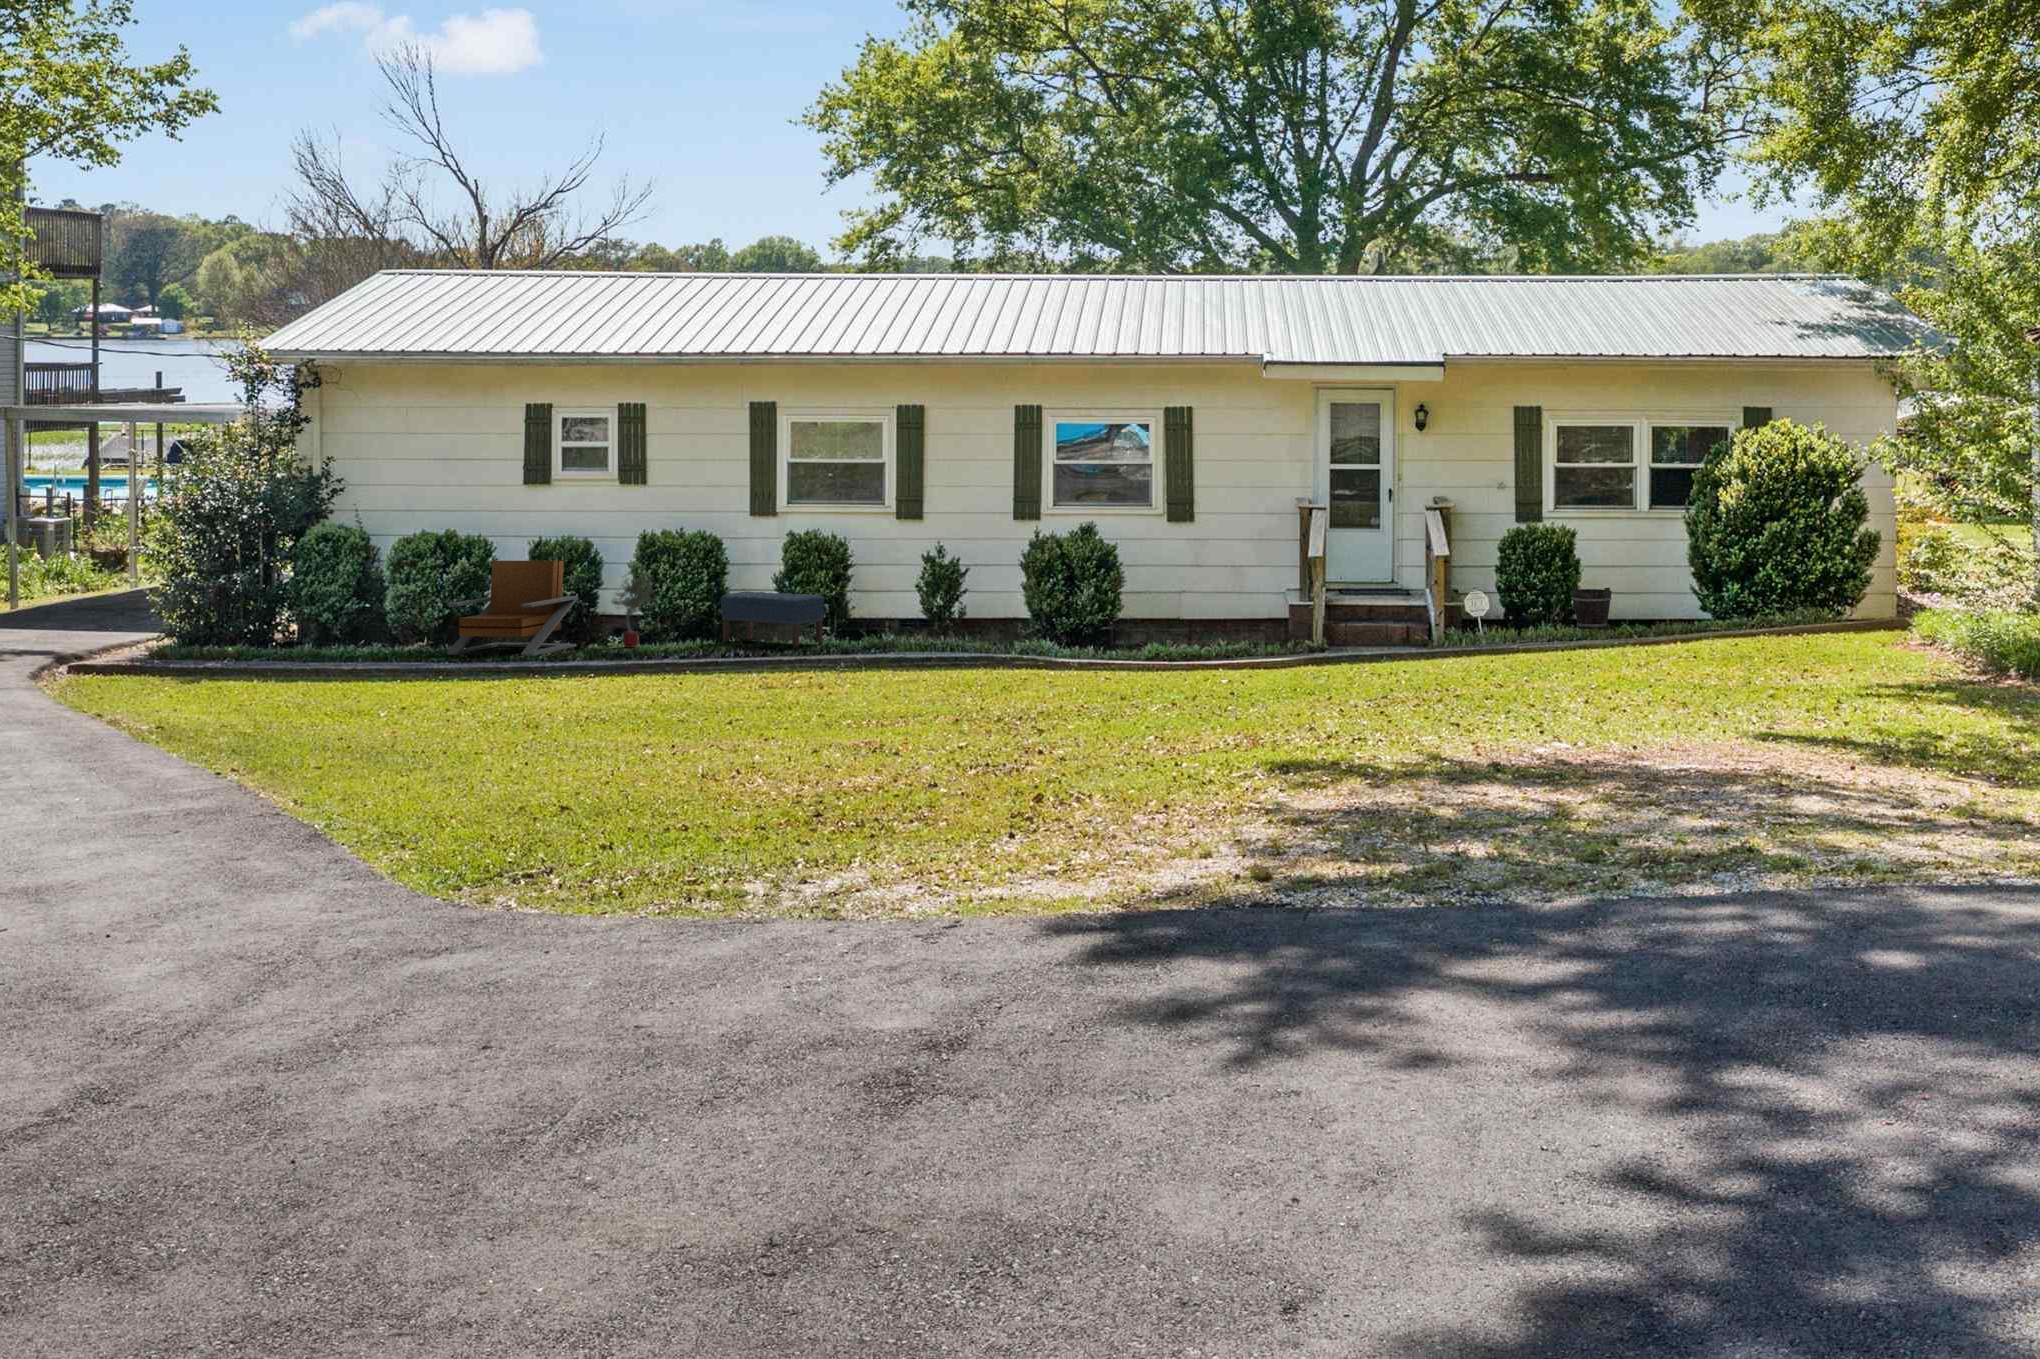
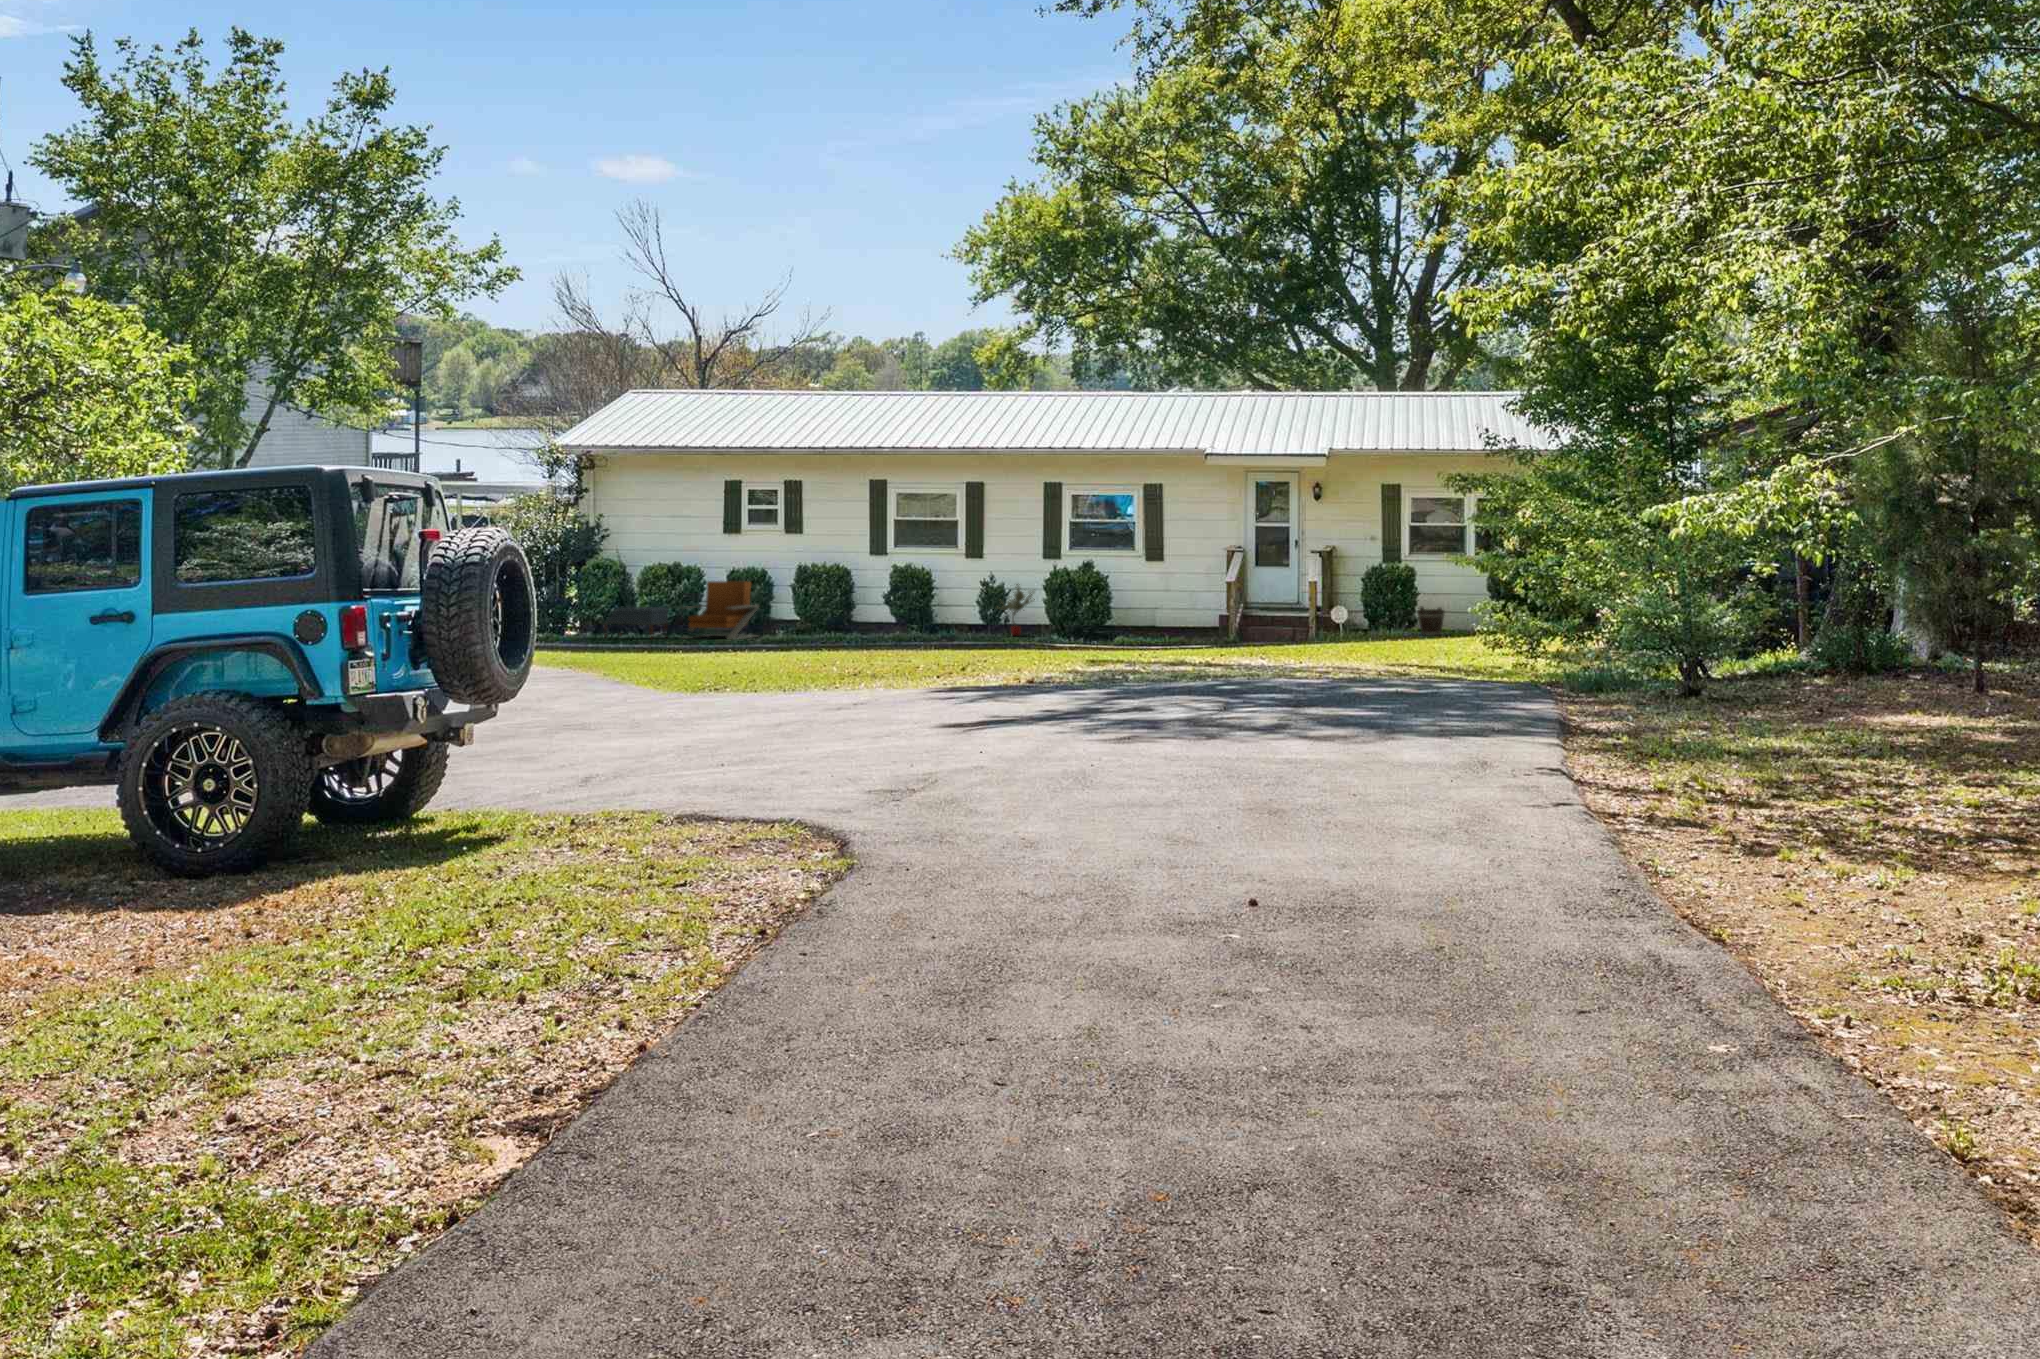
potted tree: present [612,568,658,648] -> present [997,584,1035,636]
bench: present [720,591,824,648] -> present [604,607,669,639]

